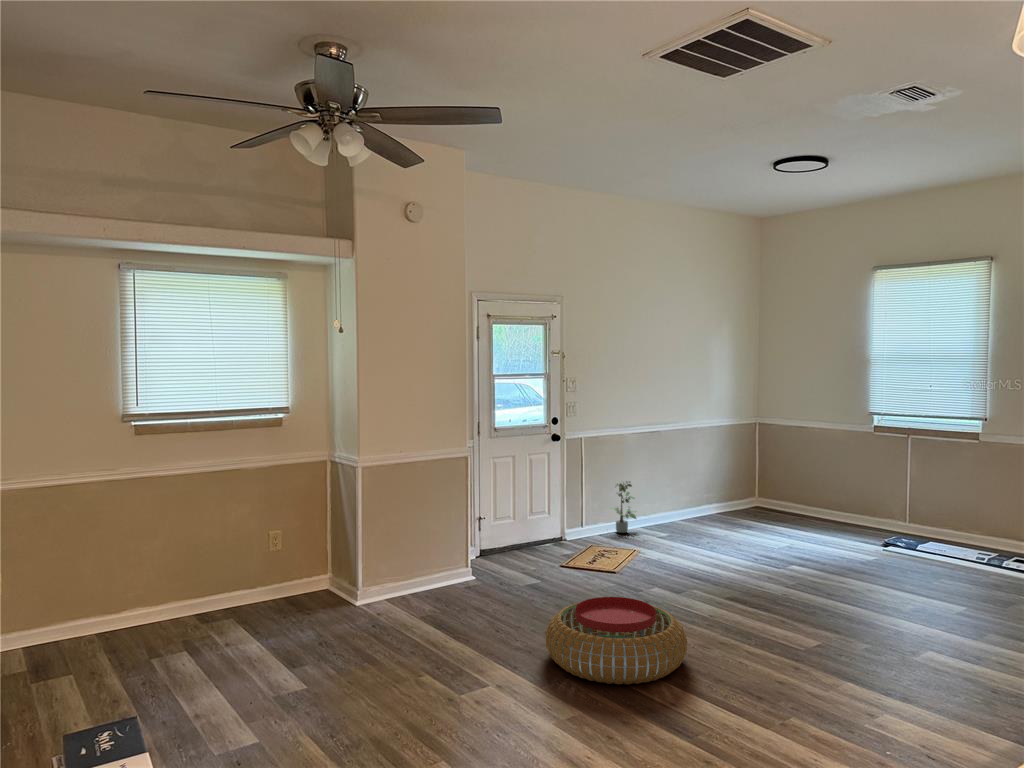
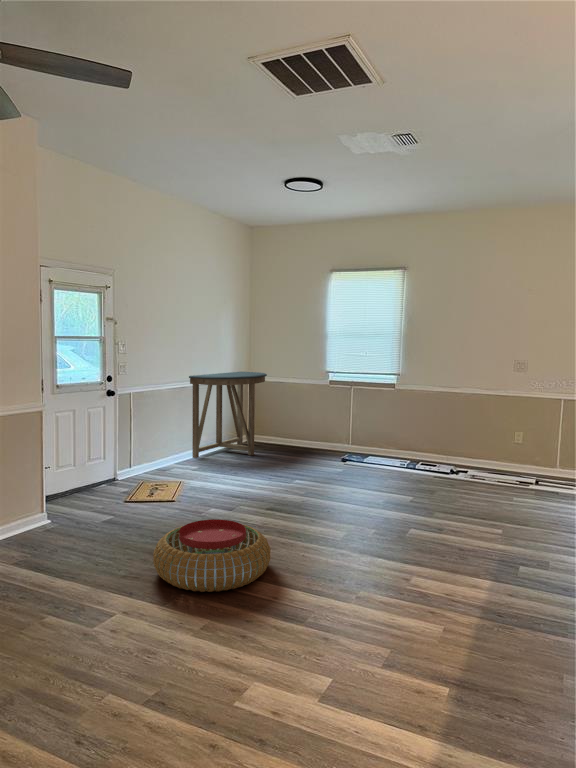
console table: none [663,412,774,525] -> present [189,372,267,458]
potted plant: present [611,481,636,533] -> none [151,426,173,470]

